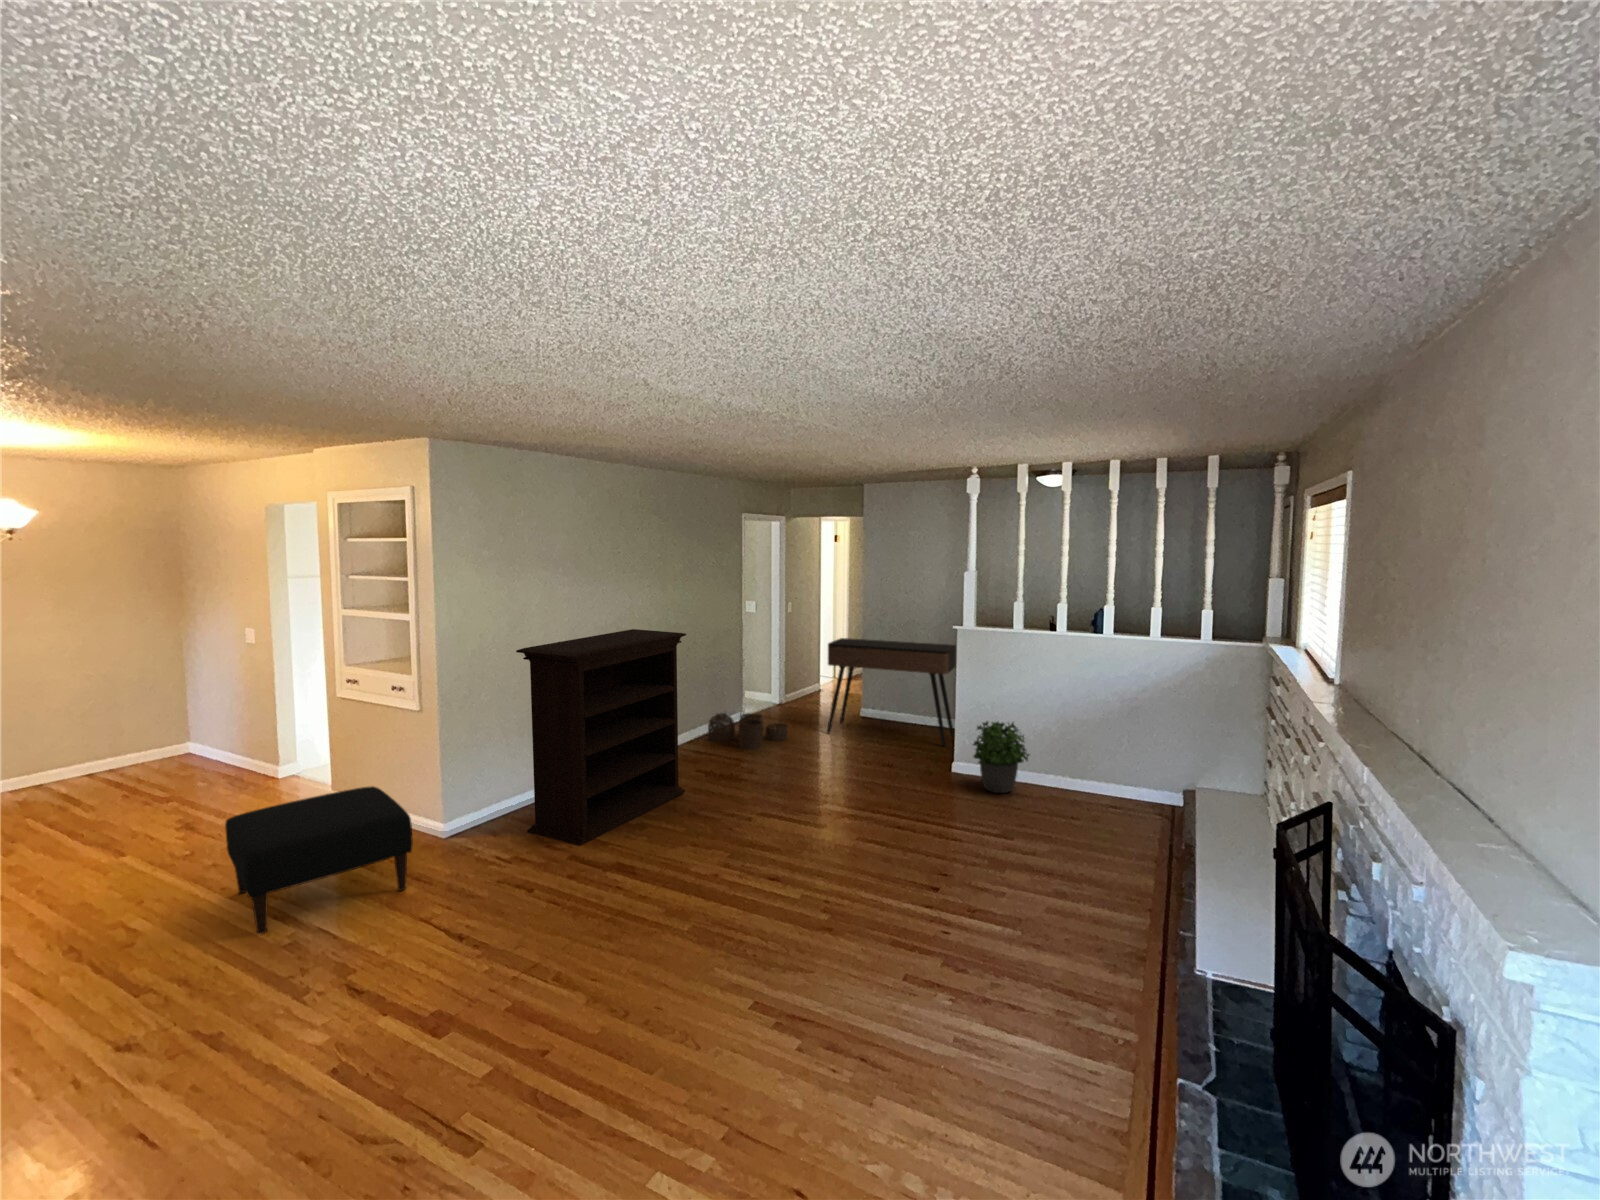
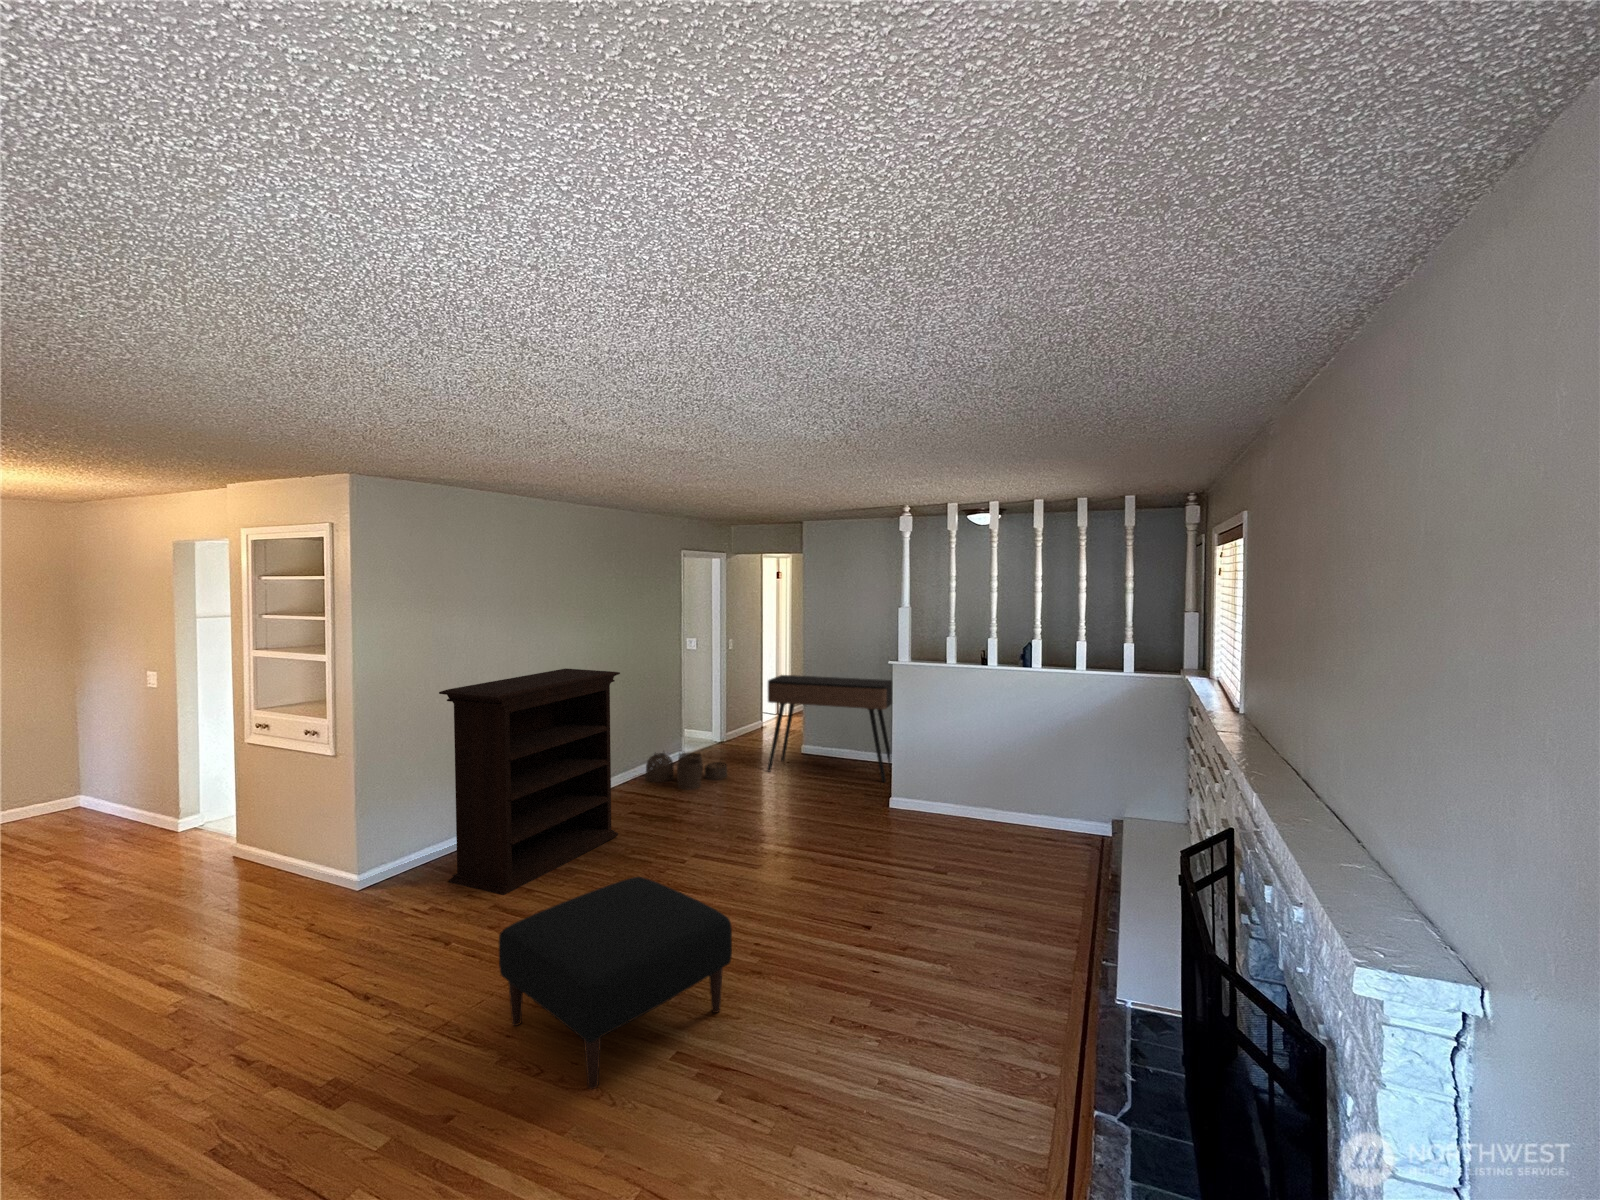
potted plant: present [973,721,1029,793] -> none [907,755,964,827]
ottoman: present [225,786,413,934] -> present [499,877,732,1089]

